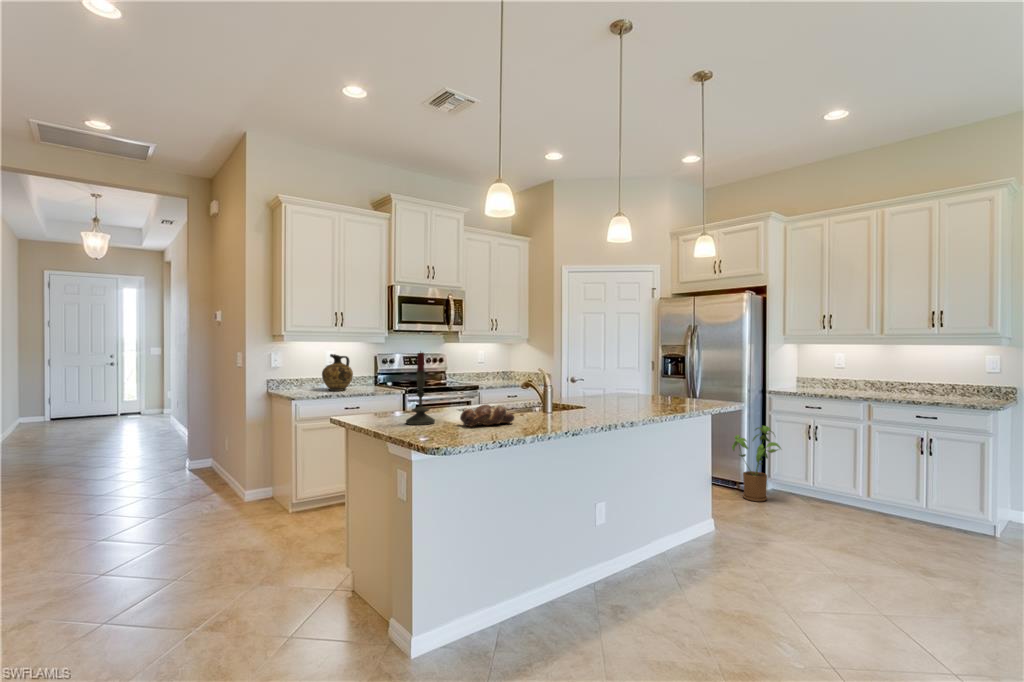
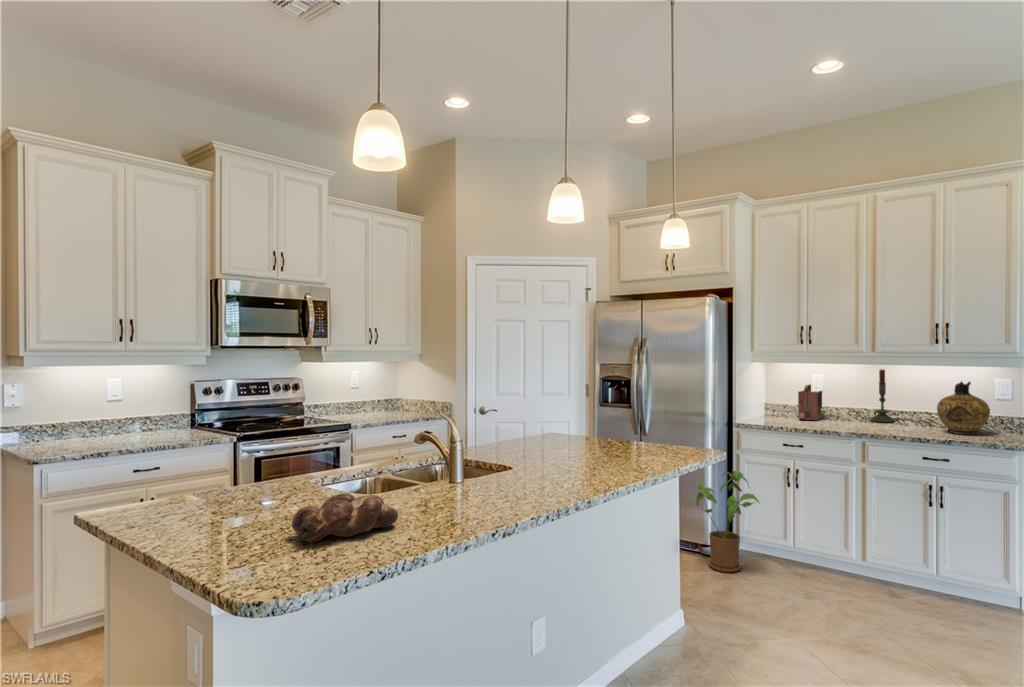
candle: present [406,352,435,425] -> present [870,369,895,422]
ceramic jug: present [322,354,353,391] -> present [937,382,990,434]
toaster: none [823,362,847,390] -> present [798,384,824,420]

